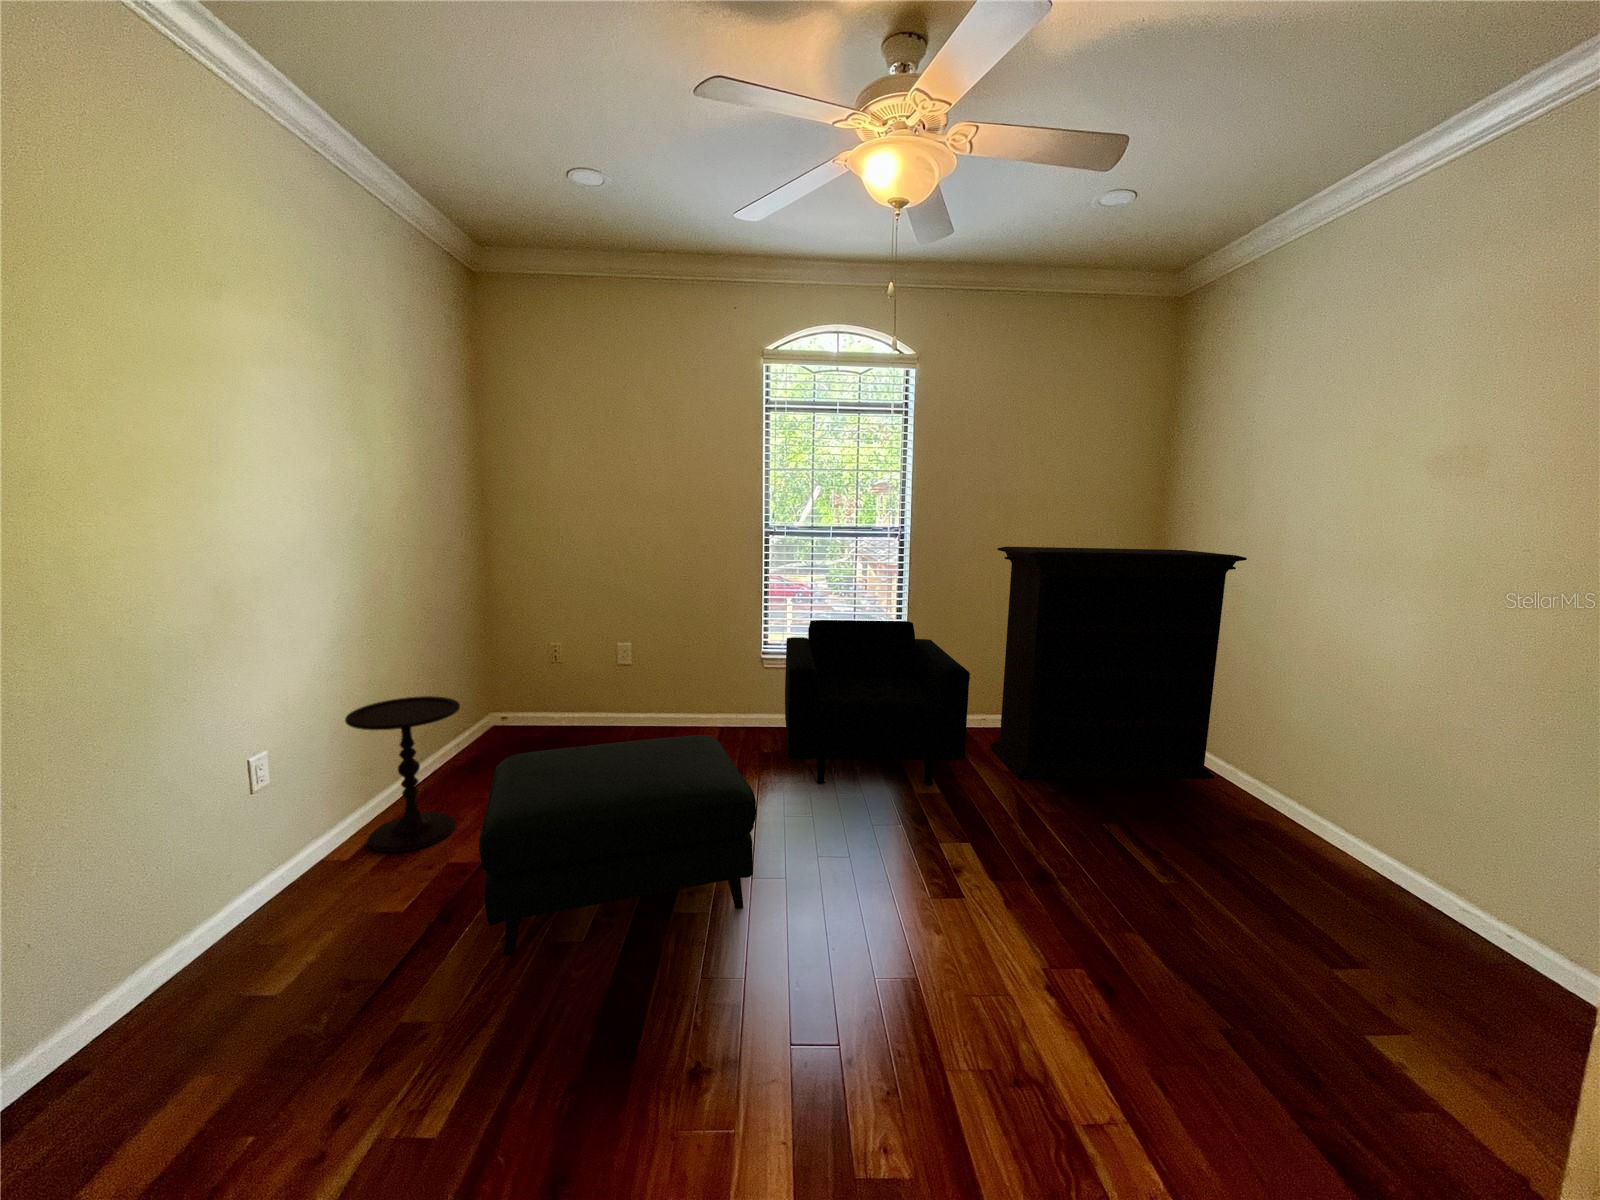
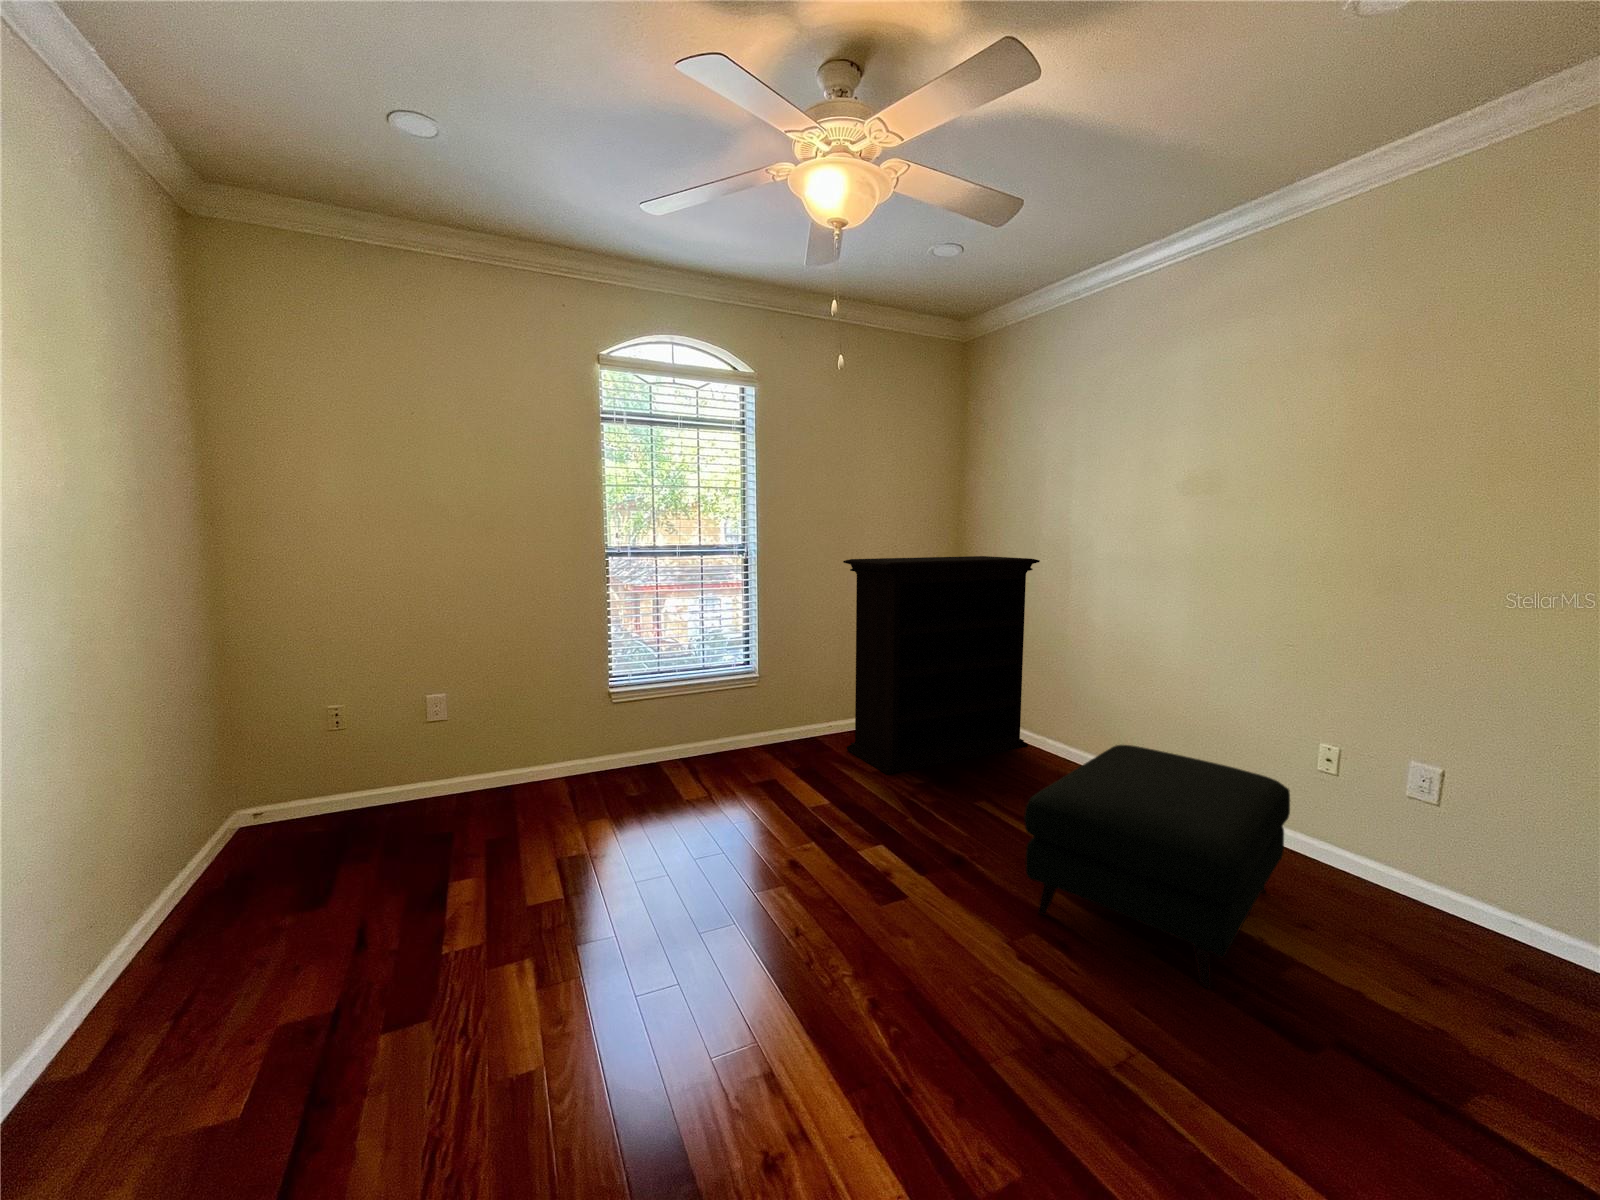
armchair: present [785,620,970,785] -> none [639,637,847,817]
side table: present [345,696,460,852] -> none [64,797,262,1042]
ottoman: present [479,735,756,956] -> present [1024,745,1290,988]

